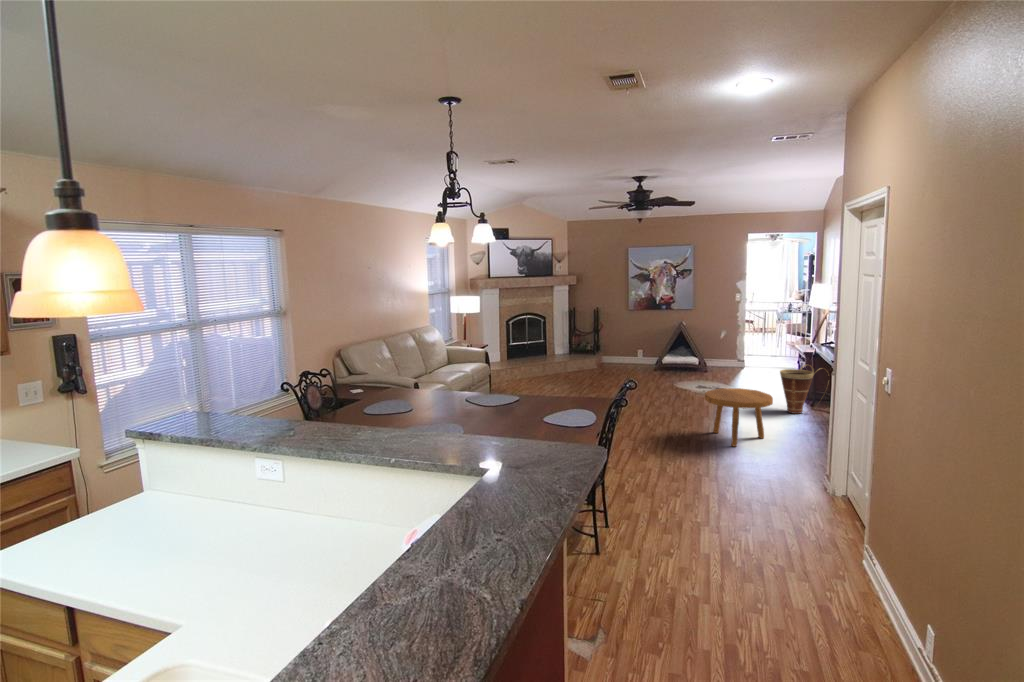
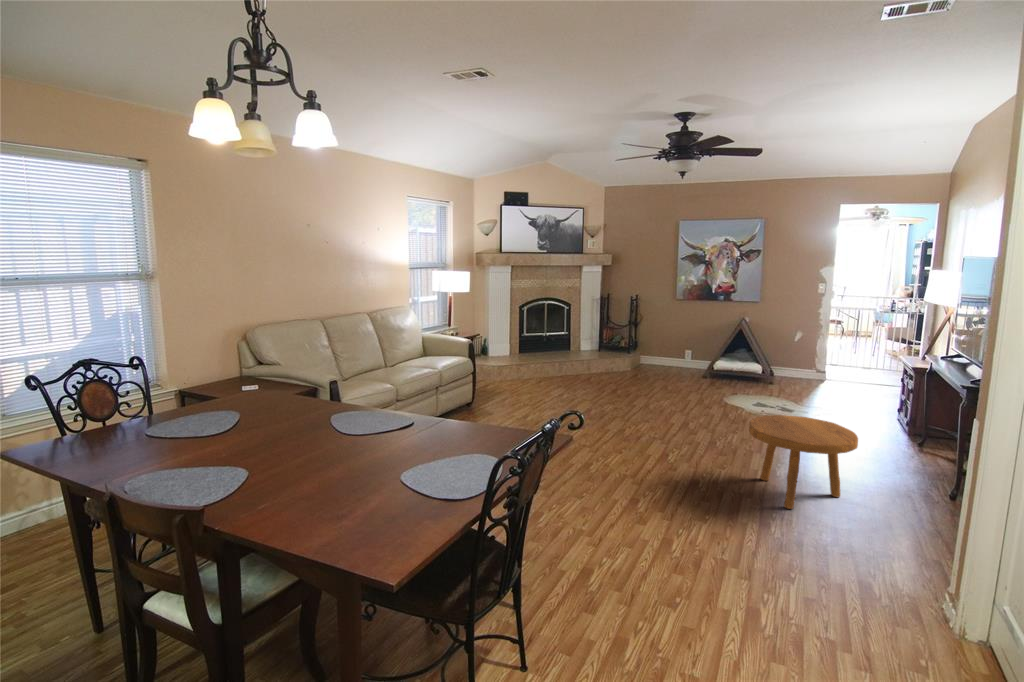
basket: present [780,365,814,414] -> none [873,386,953,457]

